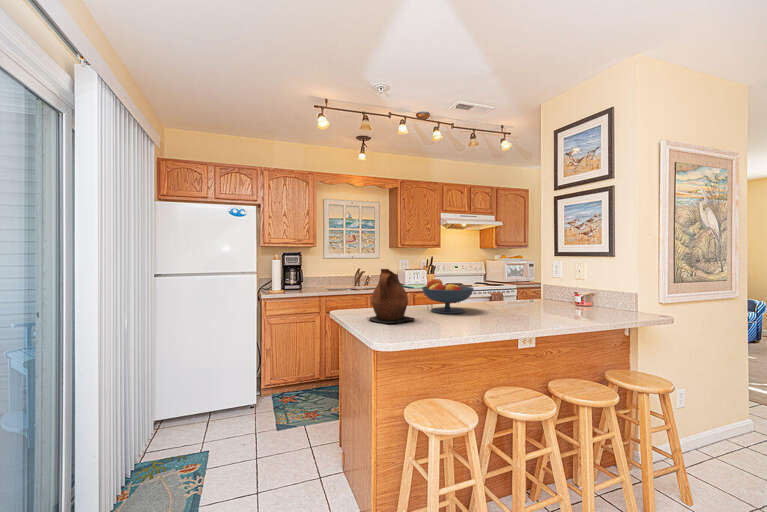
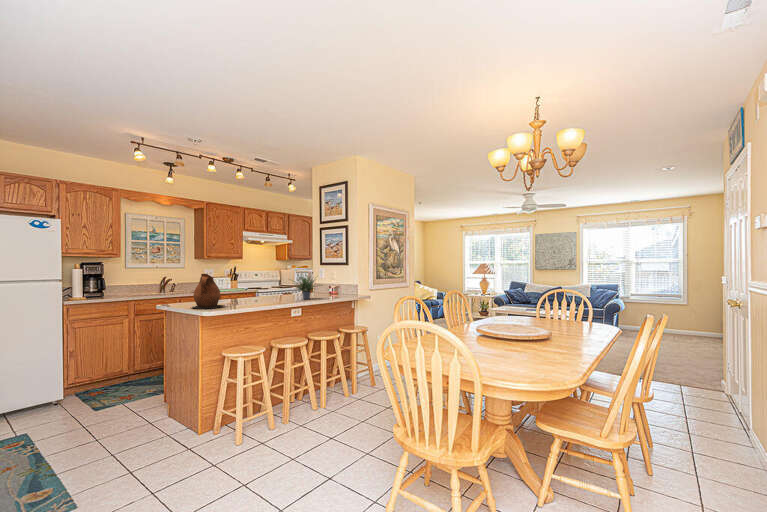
potted plant: none [509,261,574,314] -> present [296,276,319,299]
fruit bowl: present [422,279,473,314] -> none [229,281,265,303]

